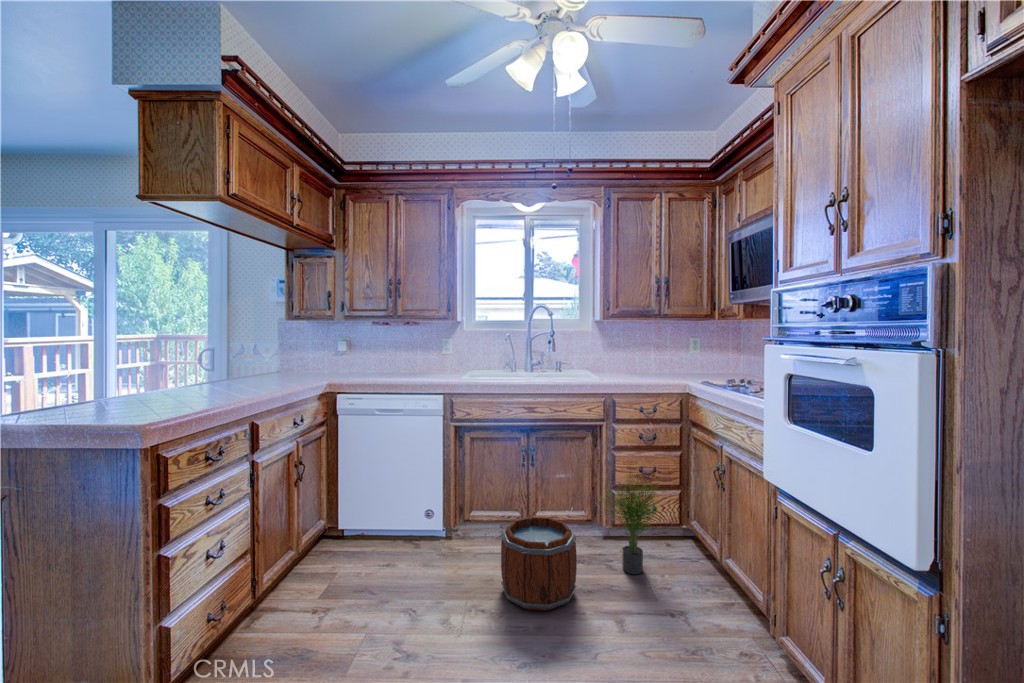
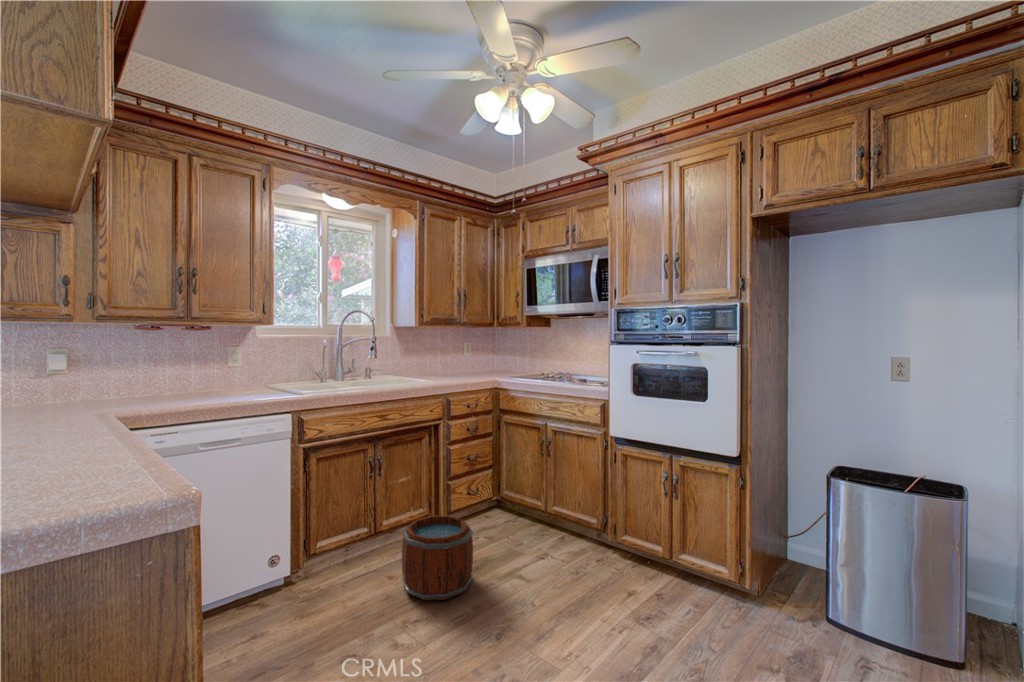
potted plant: present [609,477,658,574] -> none [448,458,510,545]

